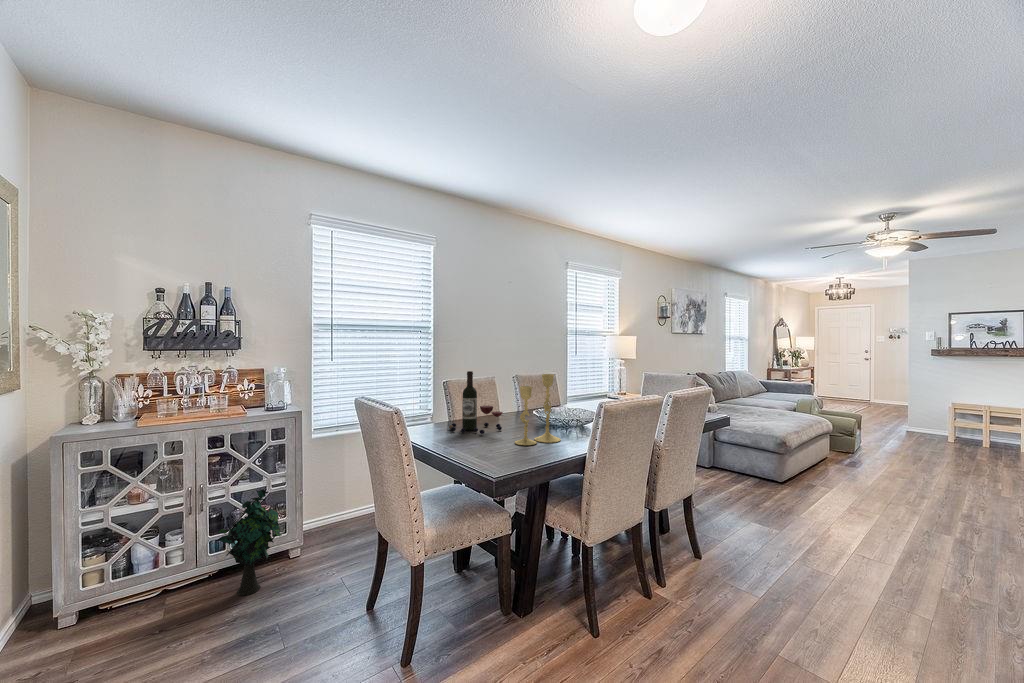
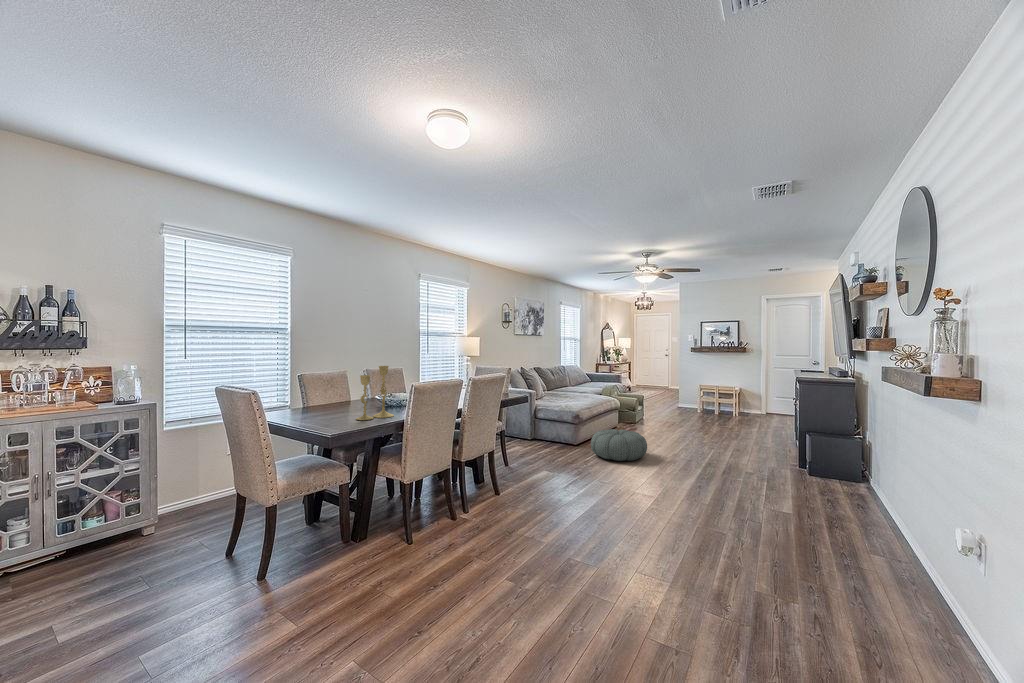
wine bottle: present [449,371,503,434] -> none [301,365,349,415]
pouf: none [808,465,906,515] -> present [591,429,647,461]
decorative plant: present [218,489,282,596] -> none [68,473,137,568]

